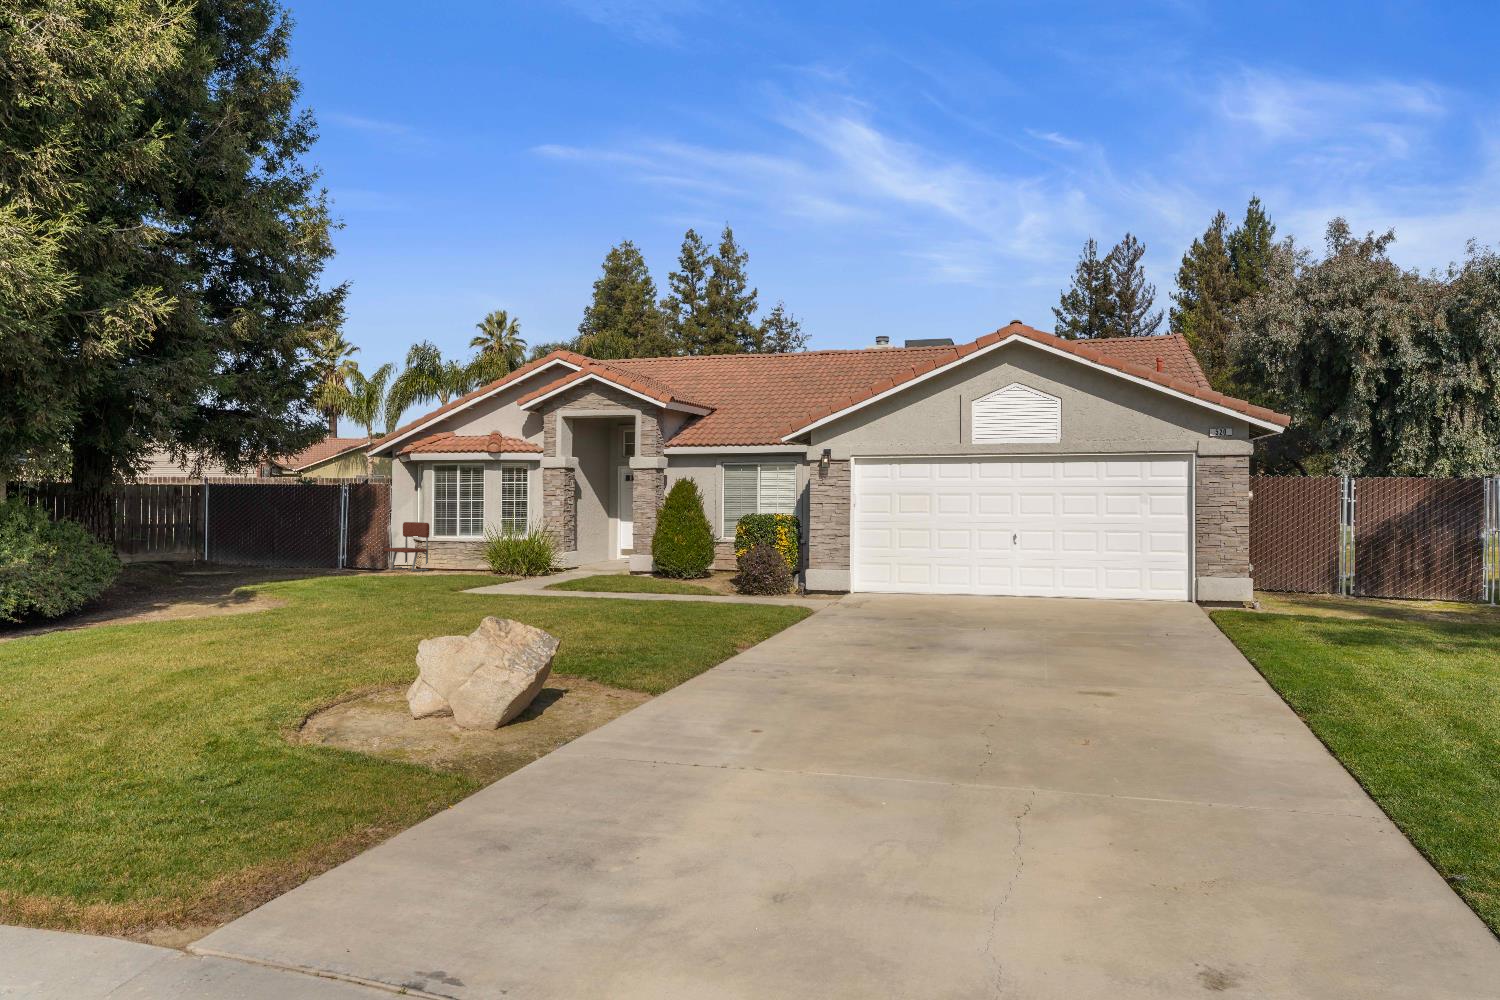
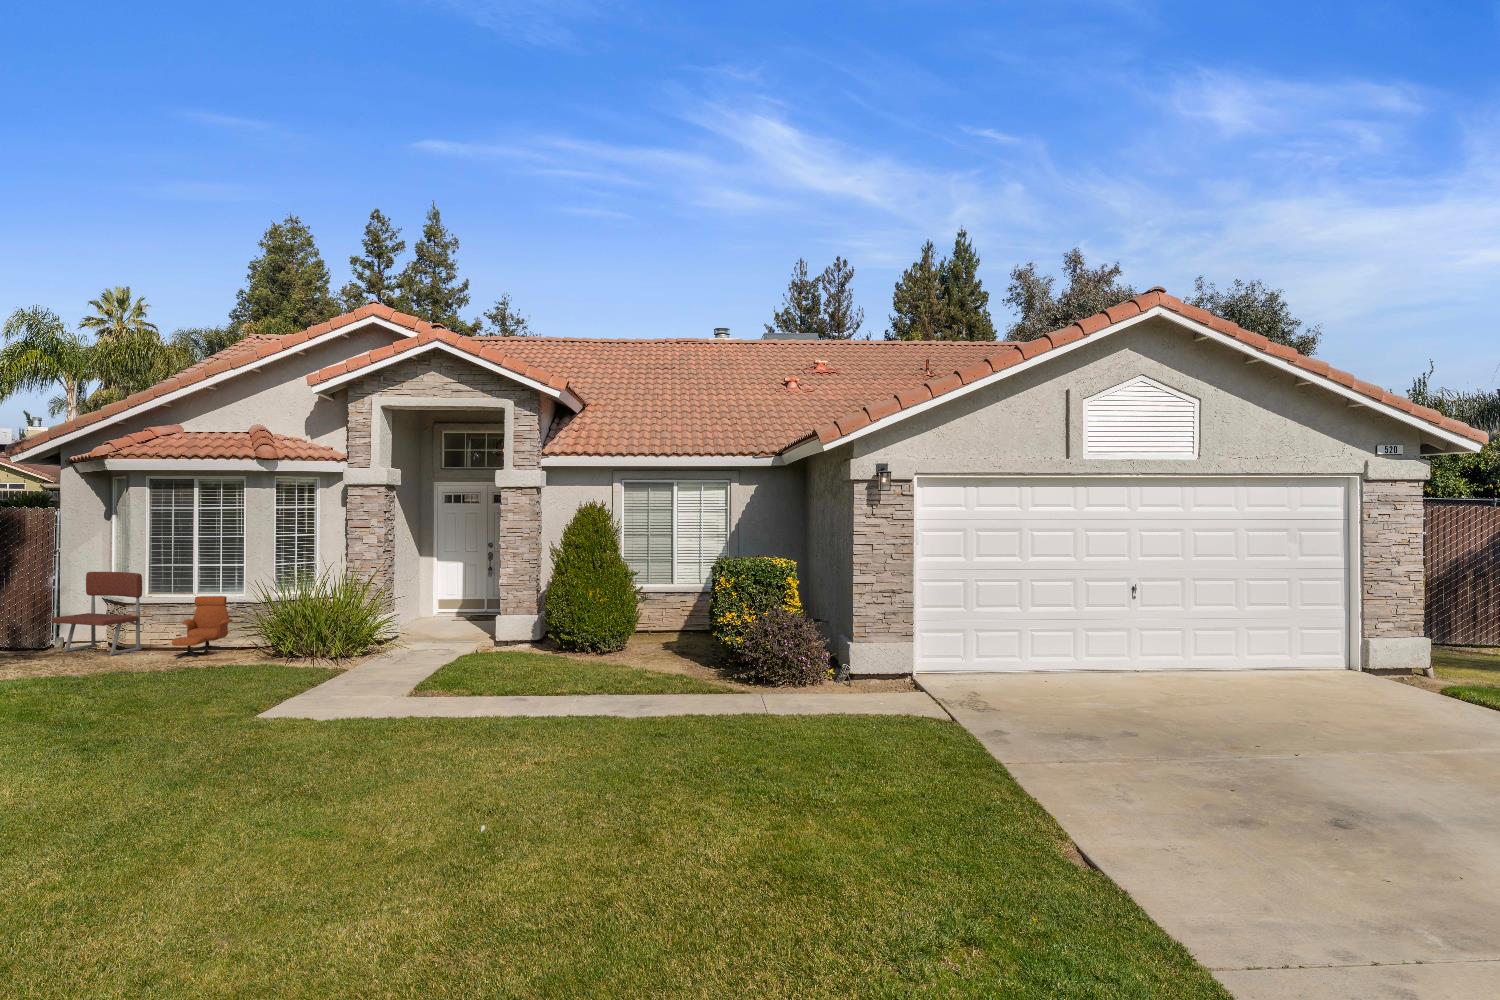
lounge chair: none [441,538,476,574] -> present [172,596,233,659]

